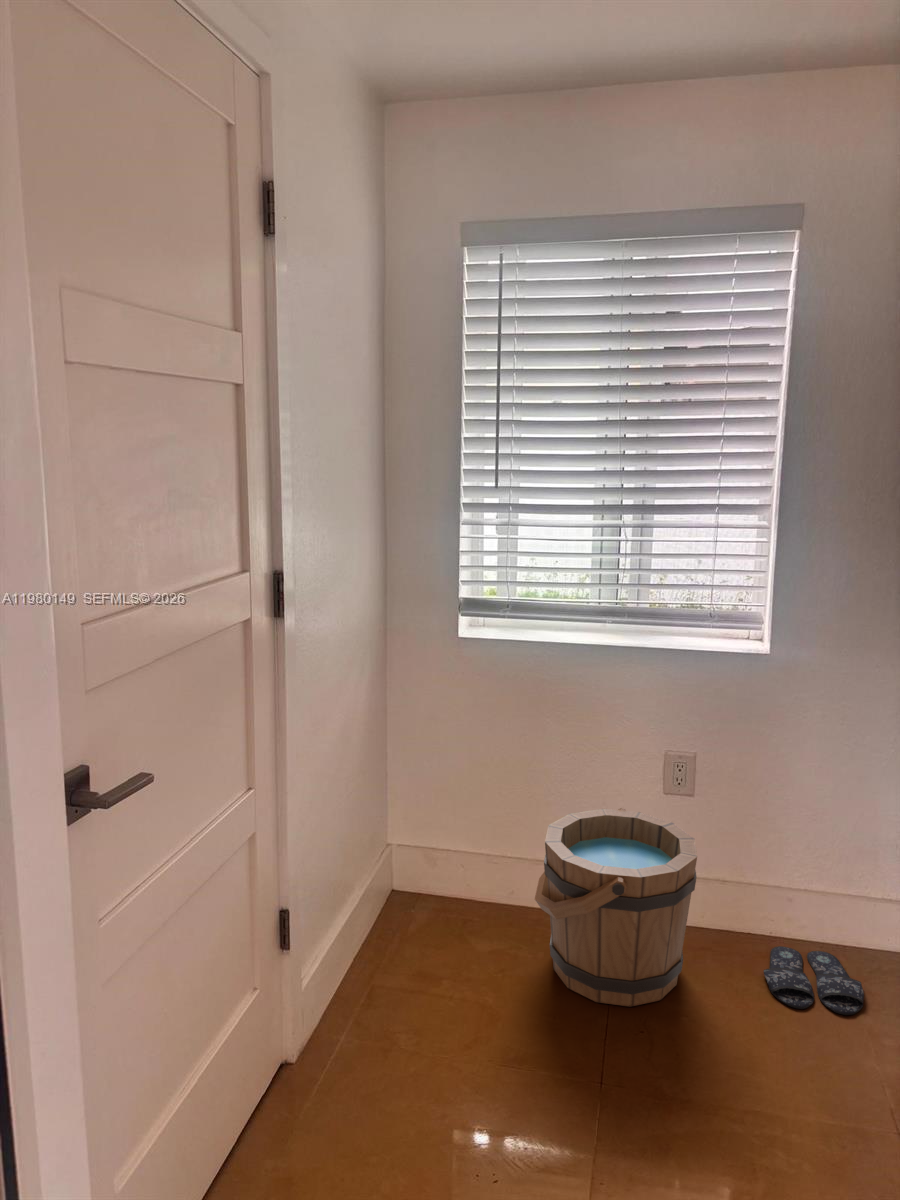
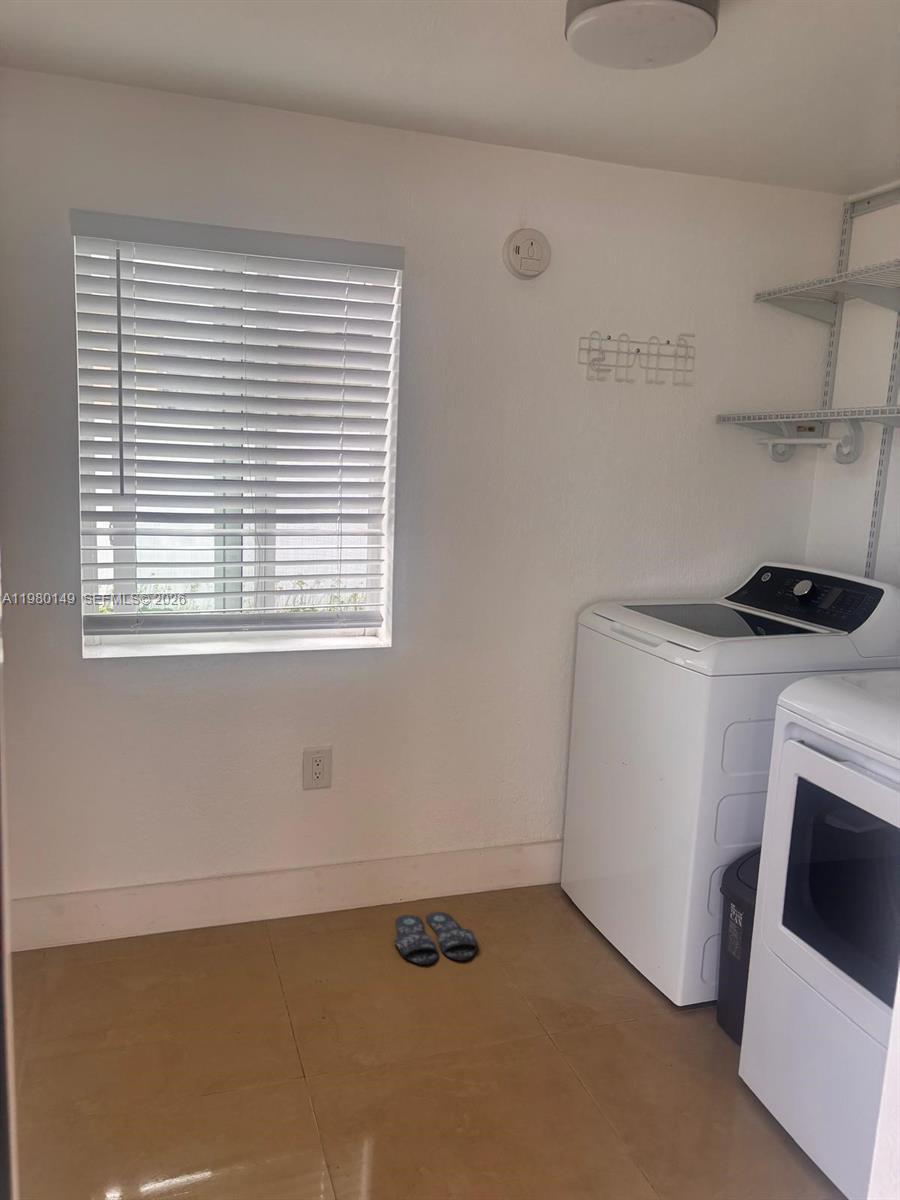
bucket: present [535,808,697,1007] -> none [179,813,337,1005]

